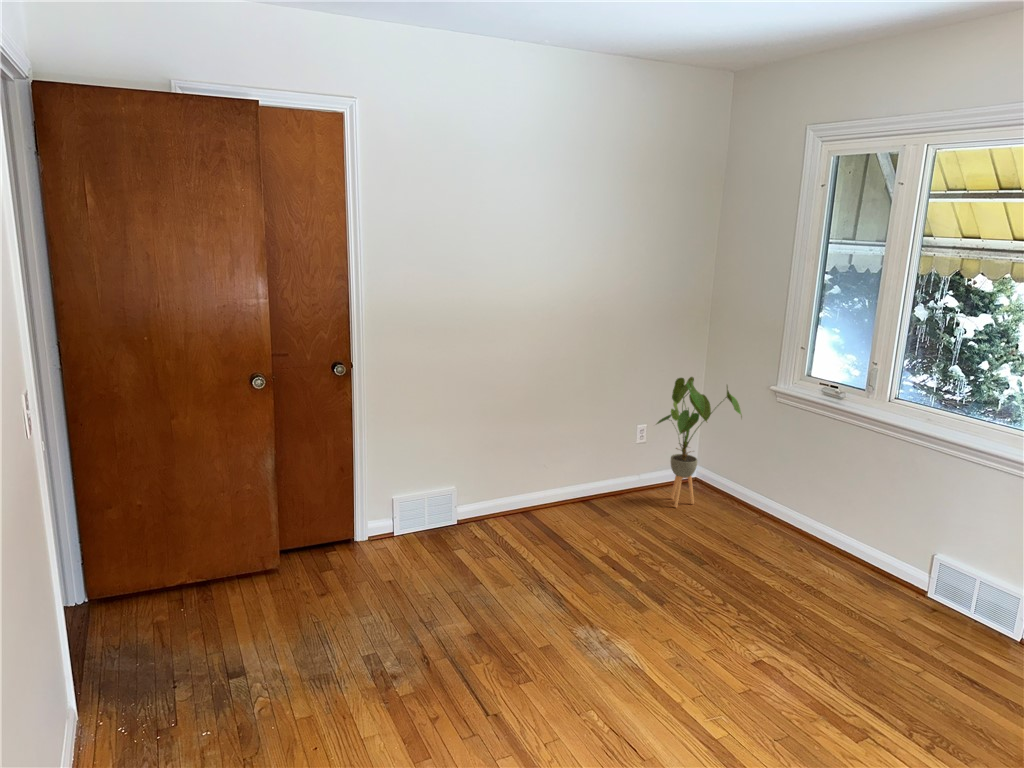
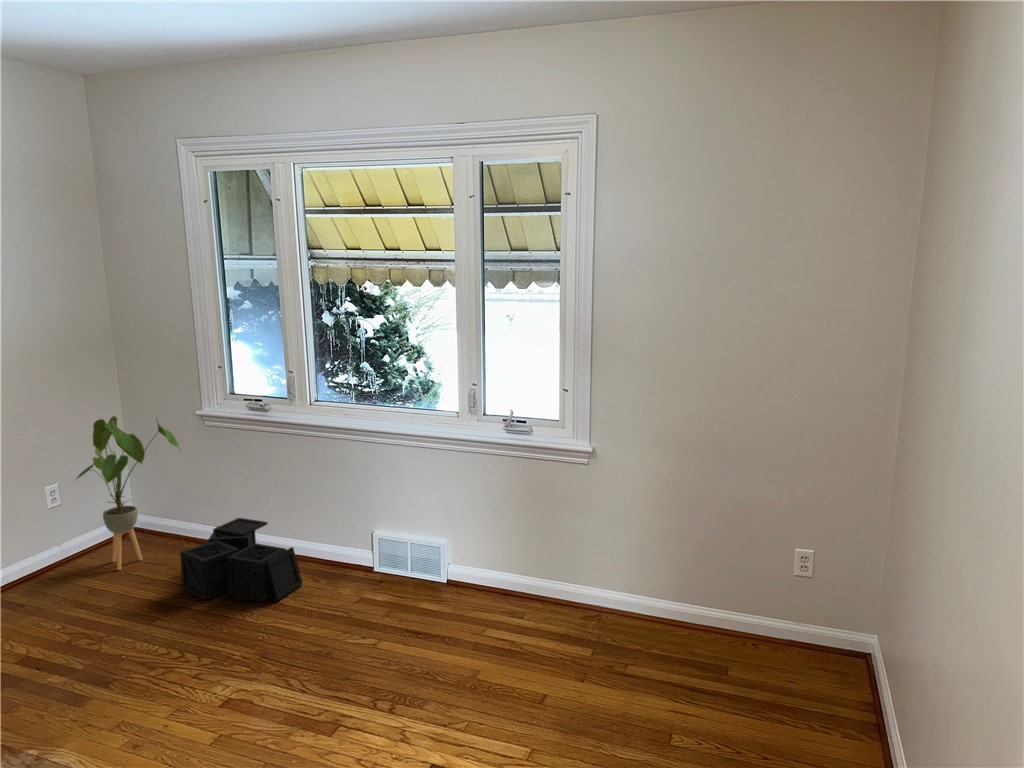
storage bin: none [726,491,839,584] -> present [180,518,303,607]

